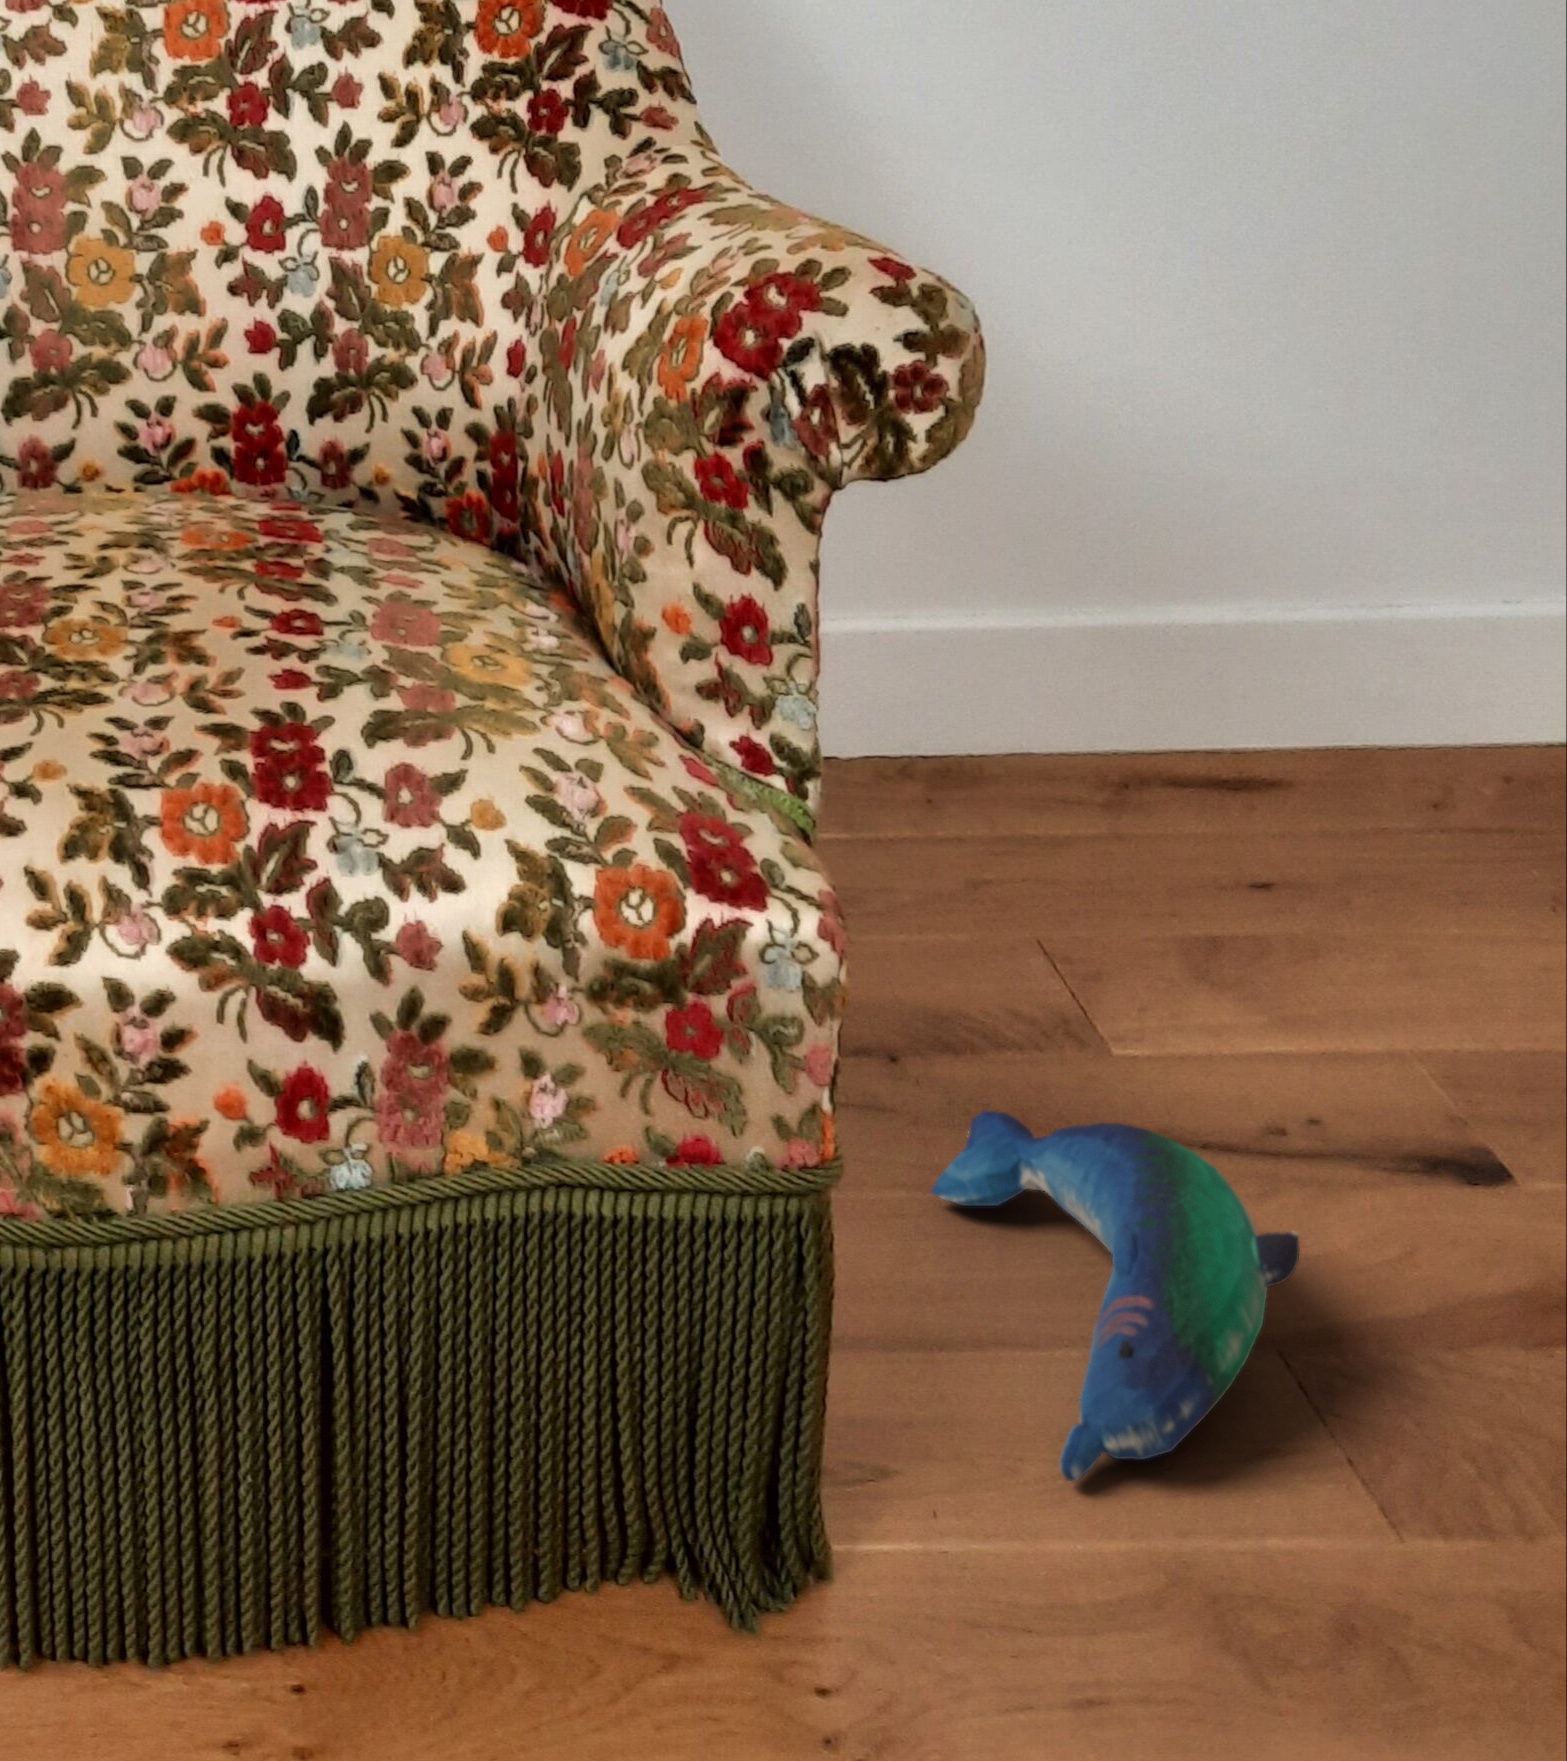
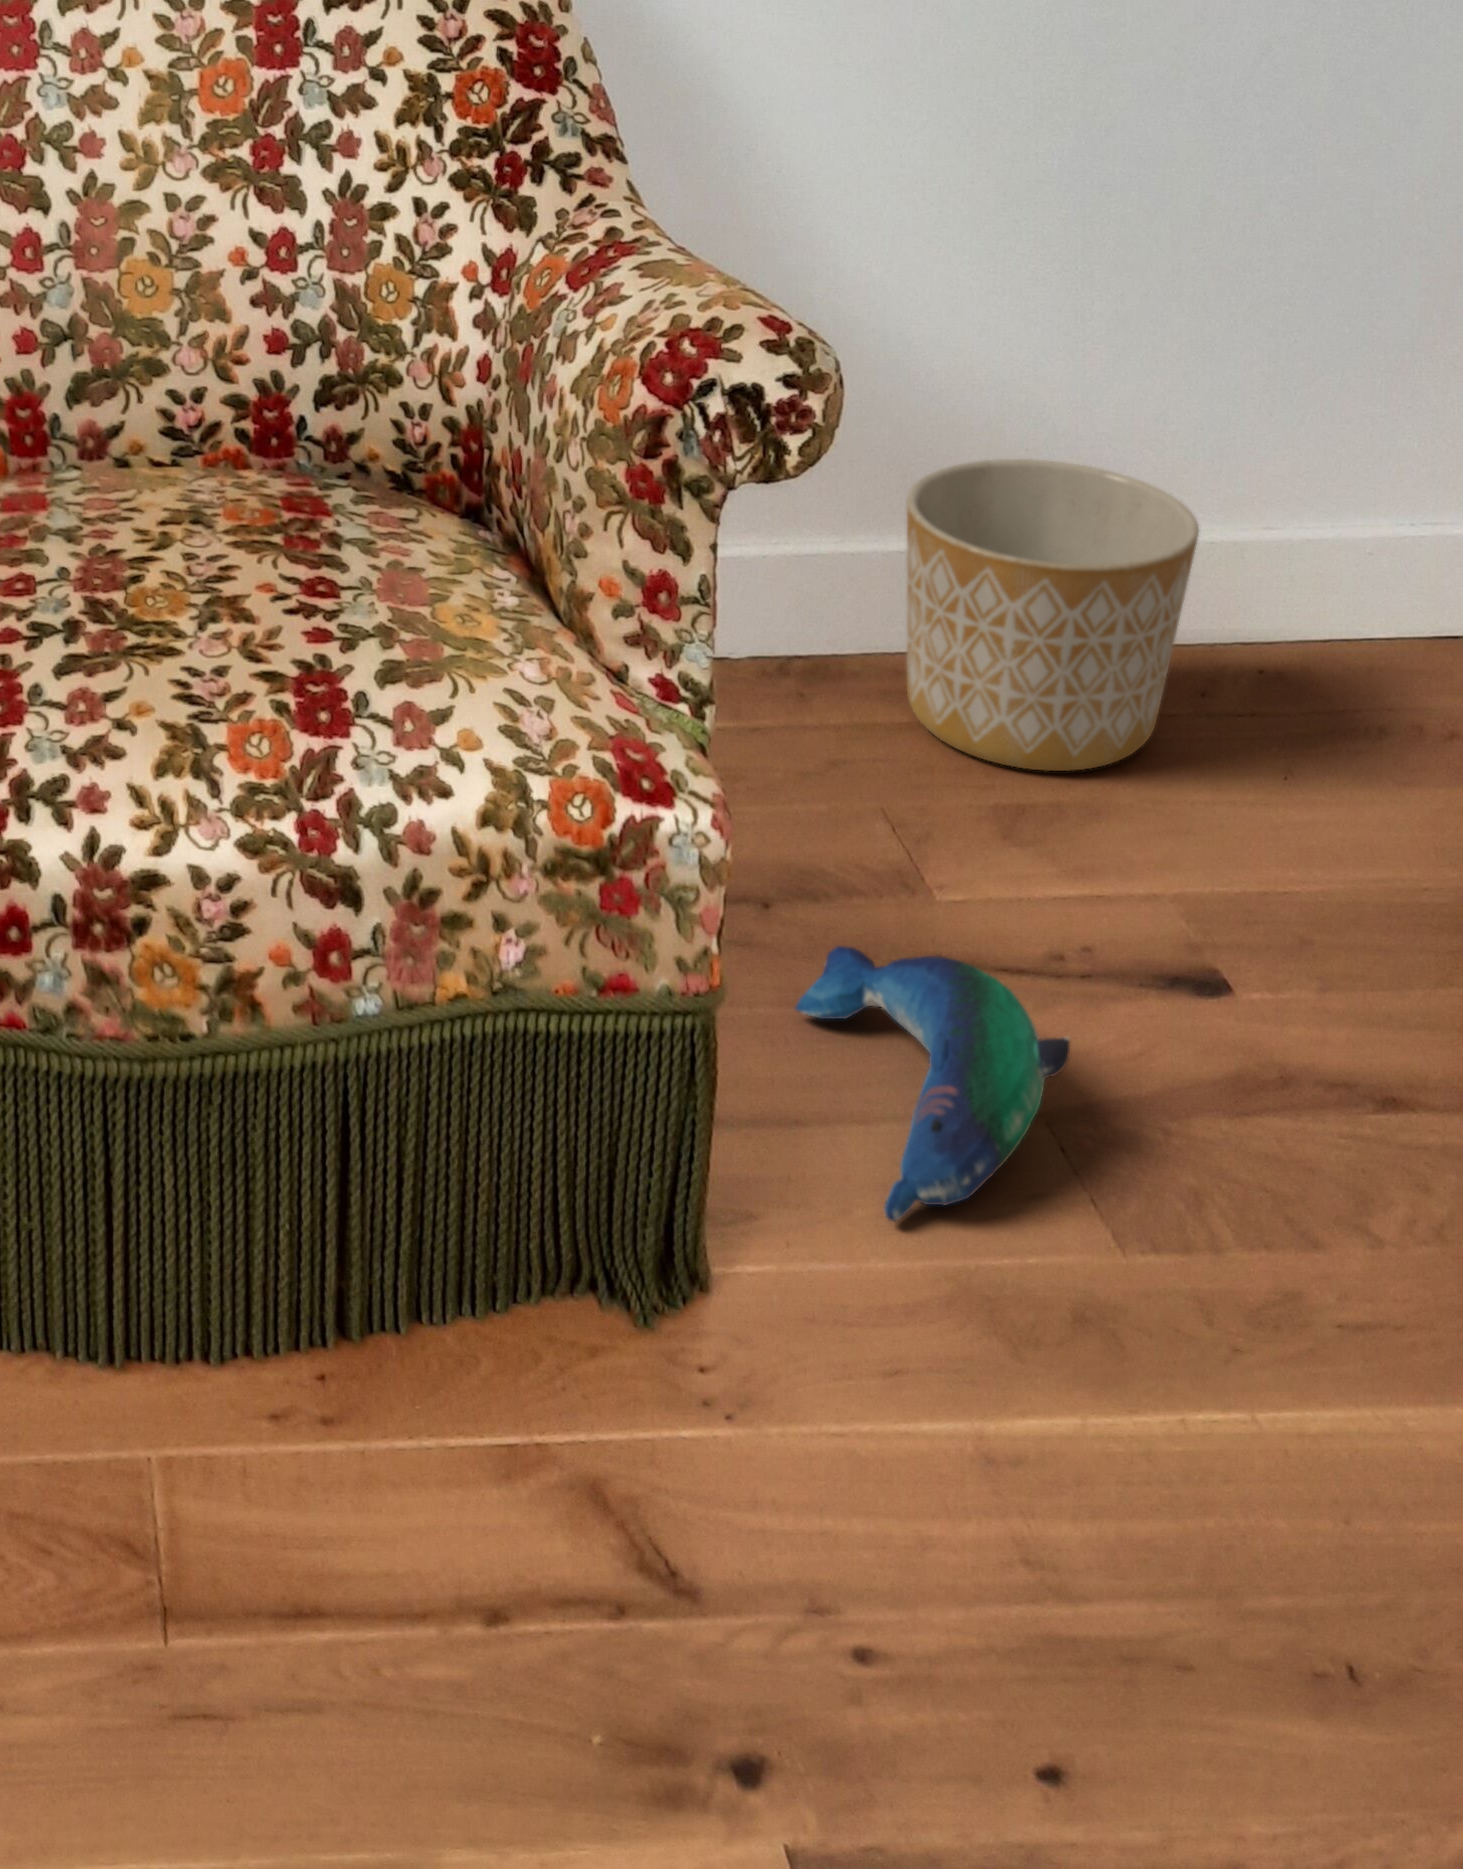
planter: none [1052,513,1419,895] -> present [907,459,1199,771]

